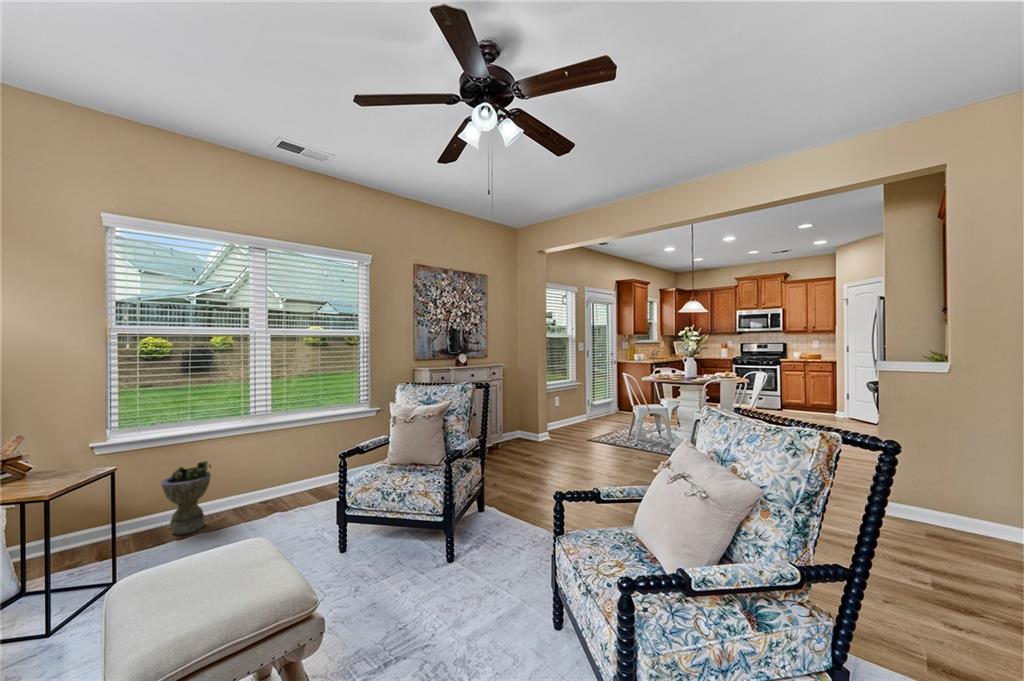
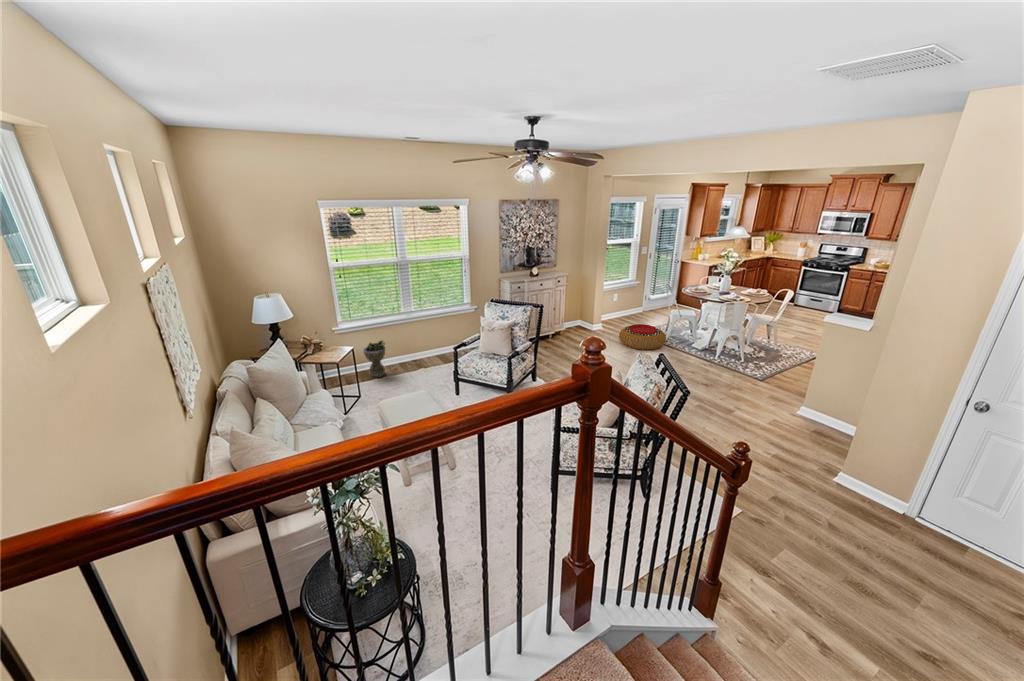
pouf: none [577,425,637,456] -> present [619,324,666,350]

